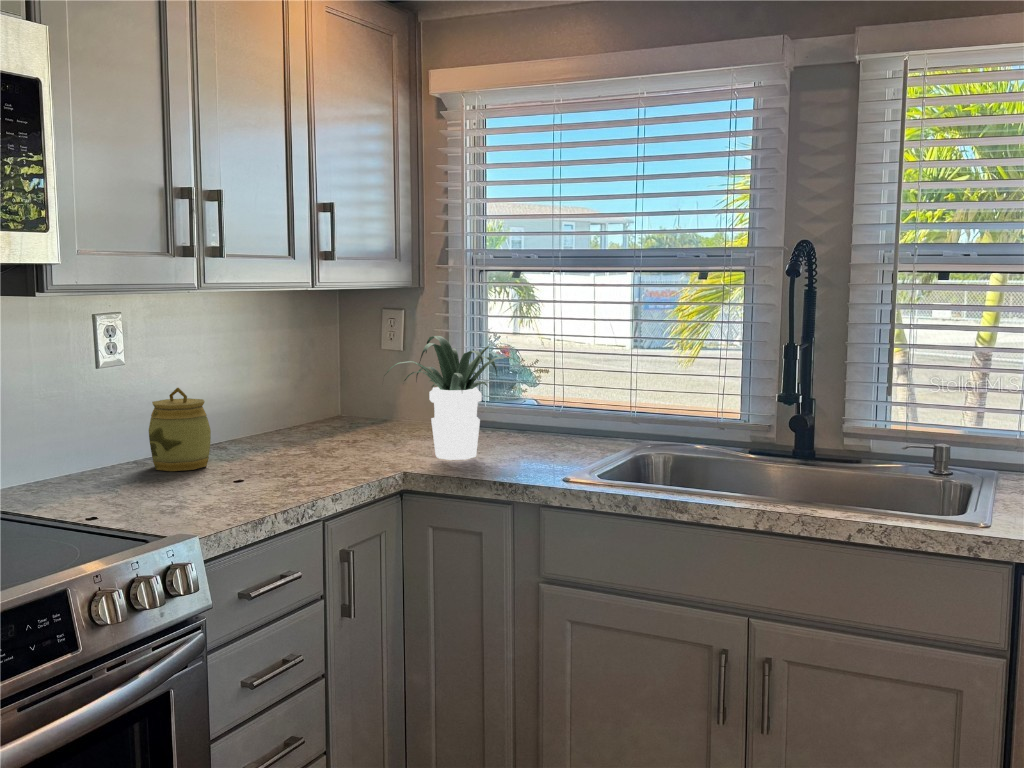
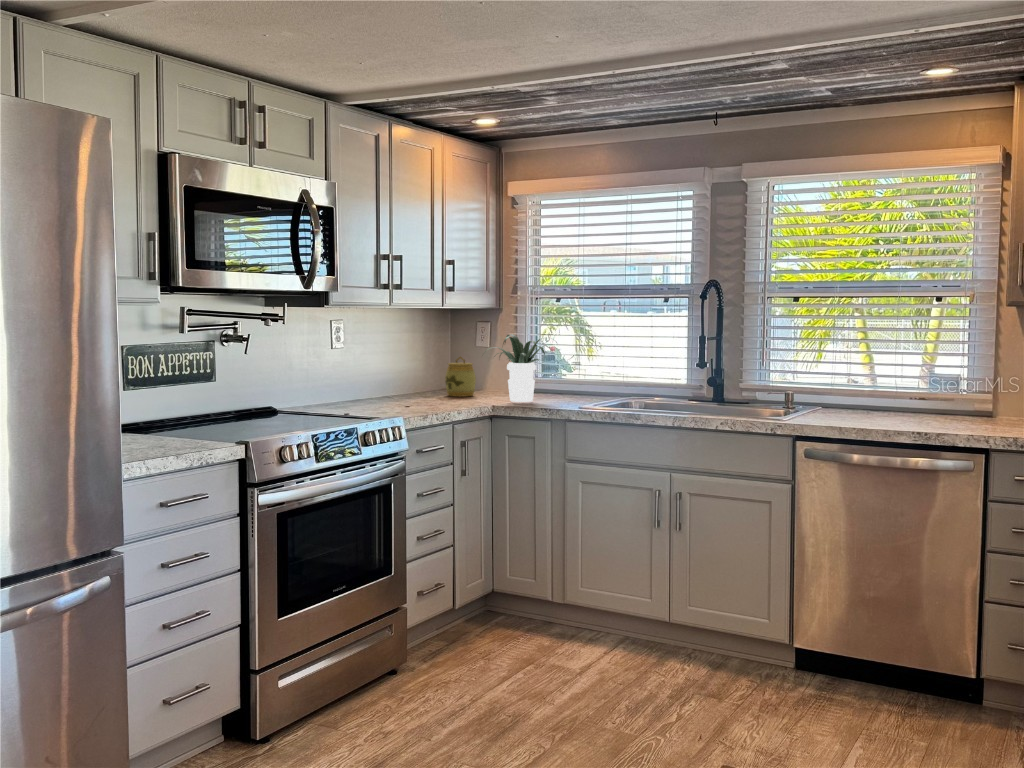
jar: present [149,388,211,471] -> present [445,357,476,396]

